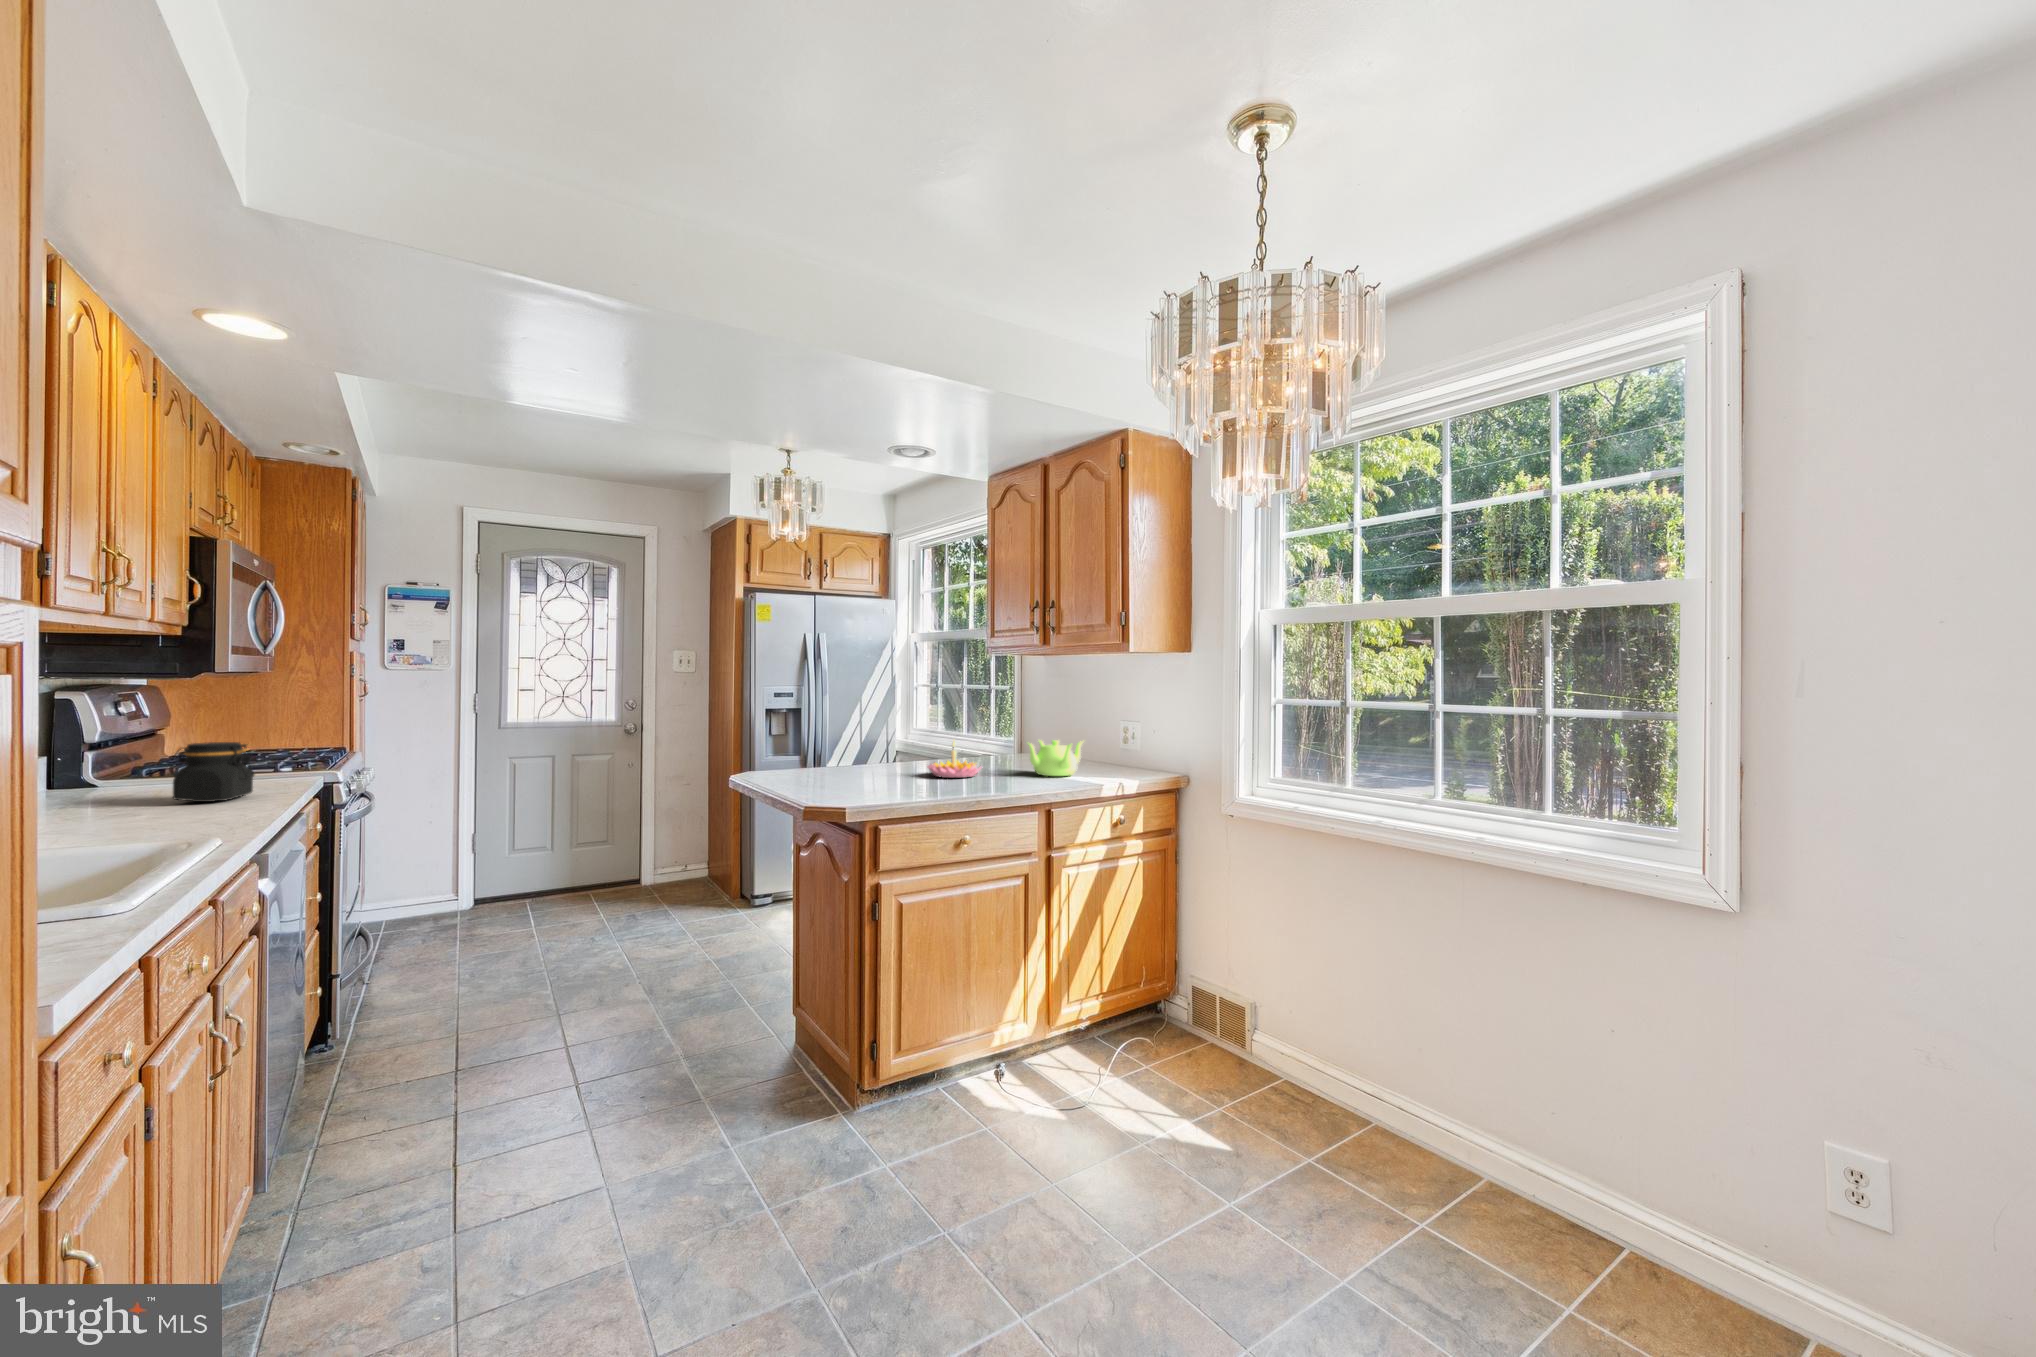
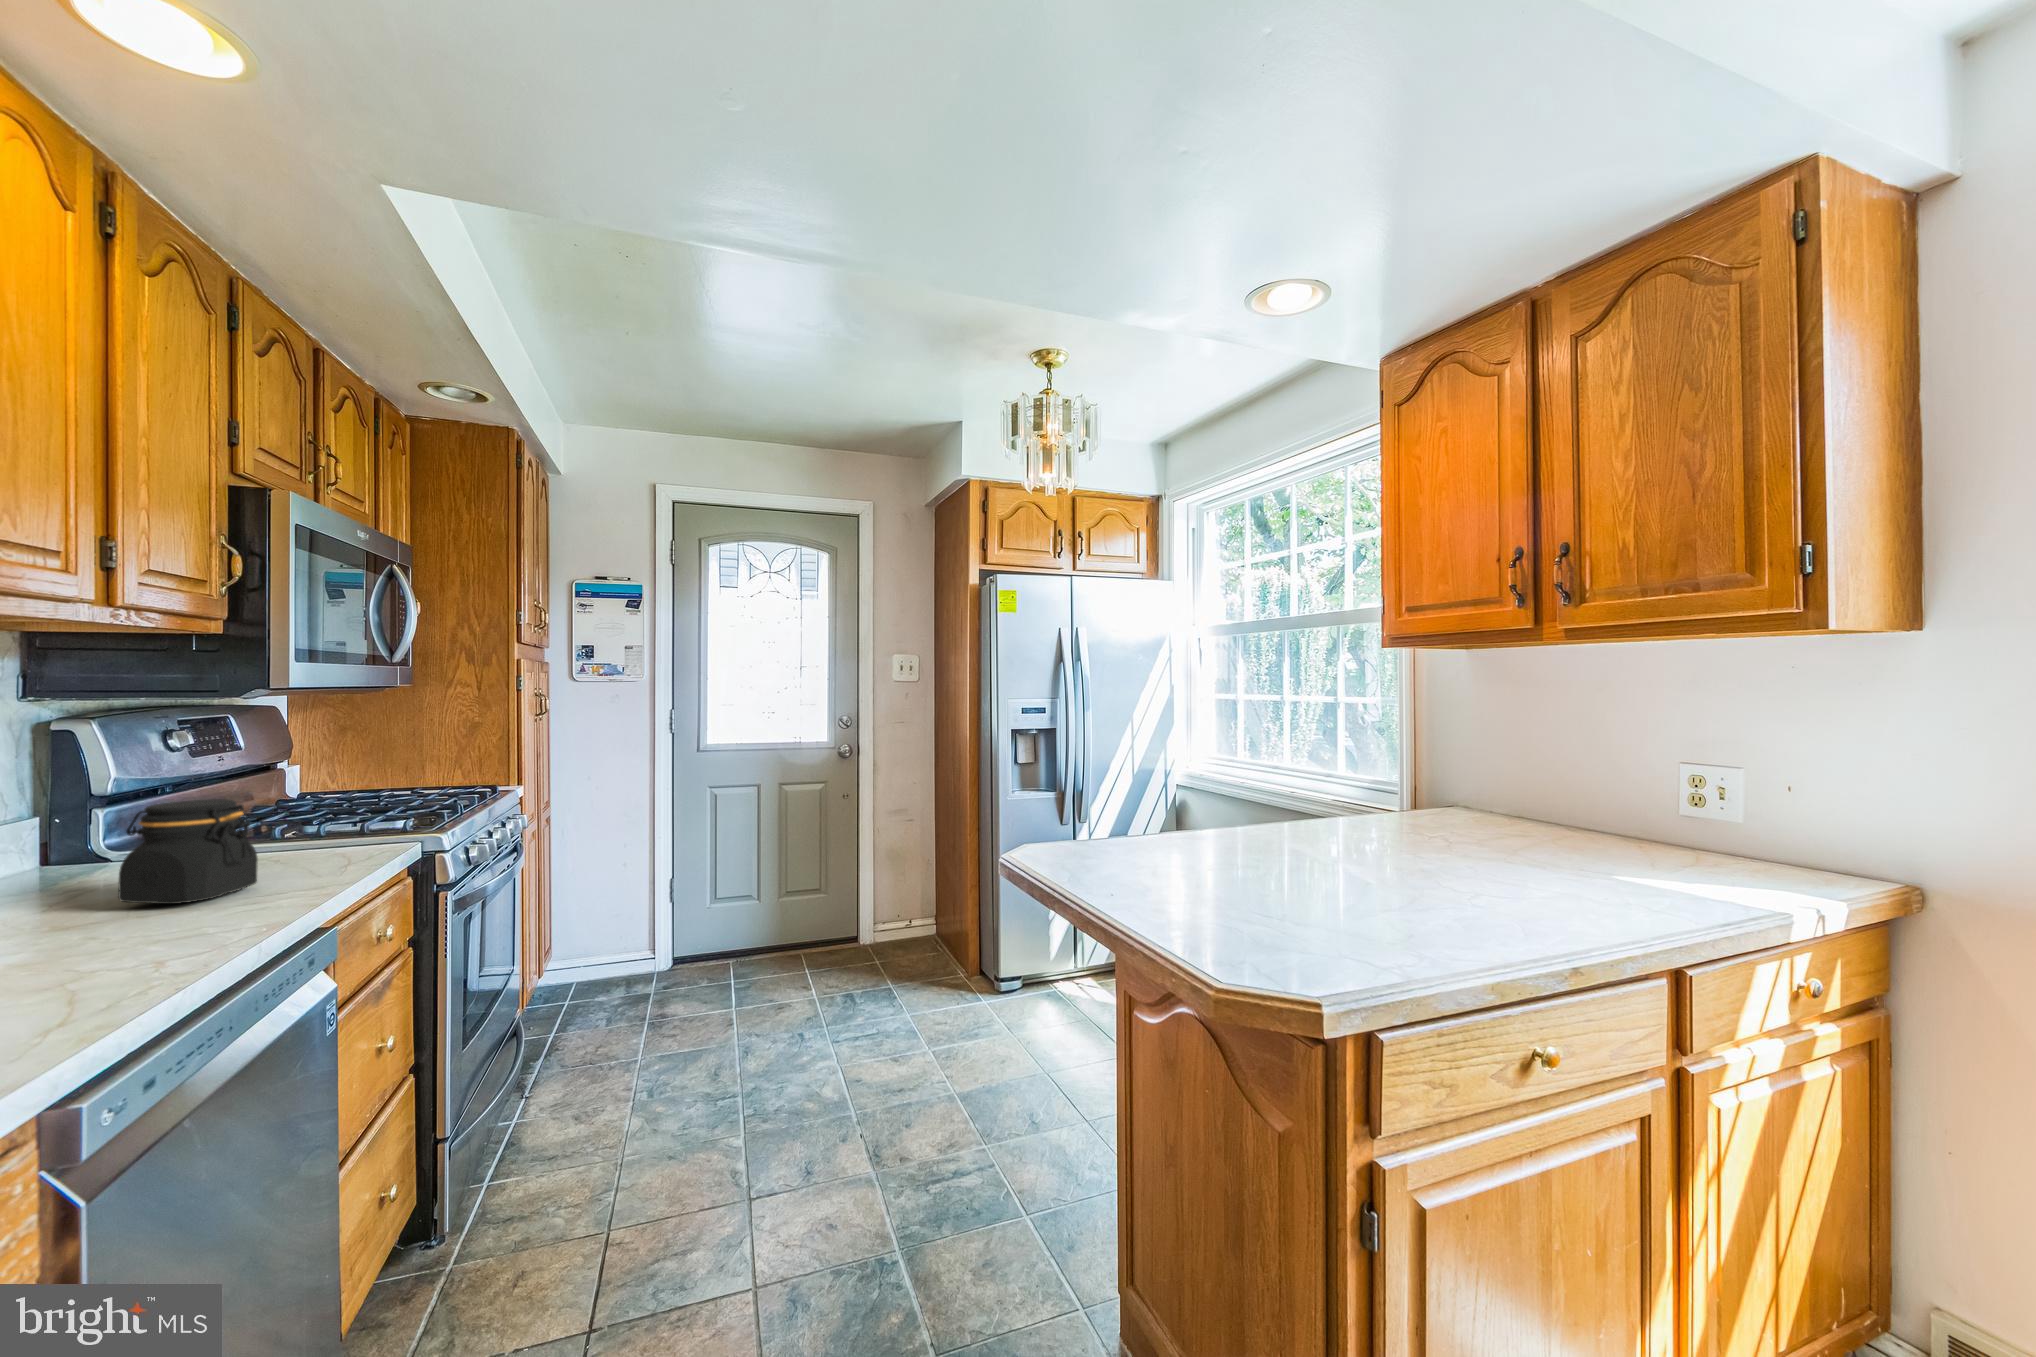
teapot: present [1028,740,1083,776] -> none [1518,794,1632,869]
candle holder: present [928,742,982,778] -> none [1328,794,1439,869]

